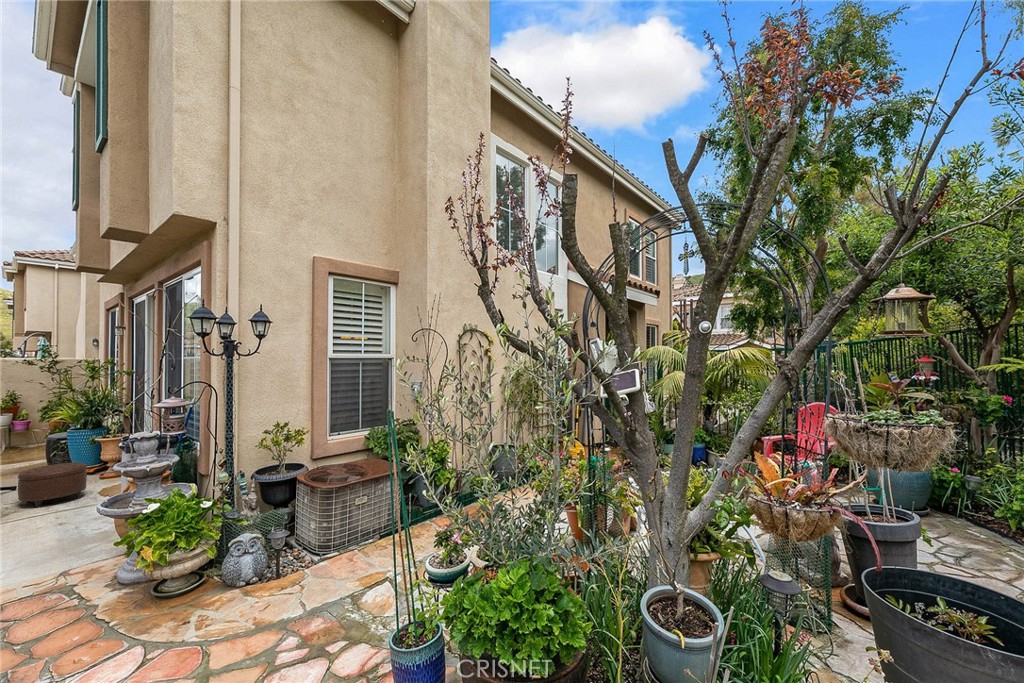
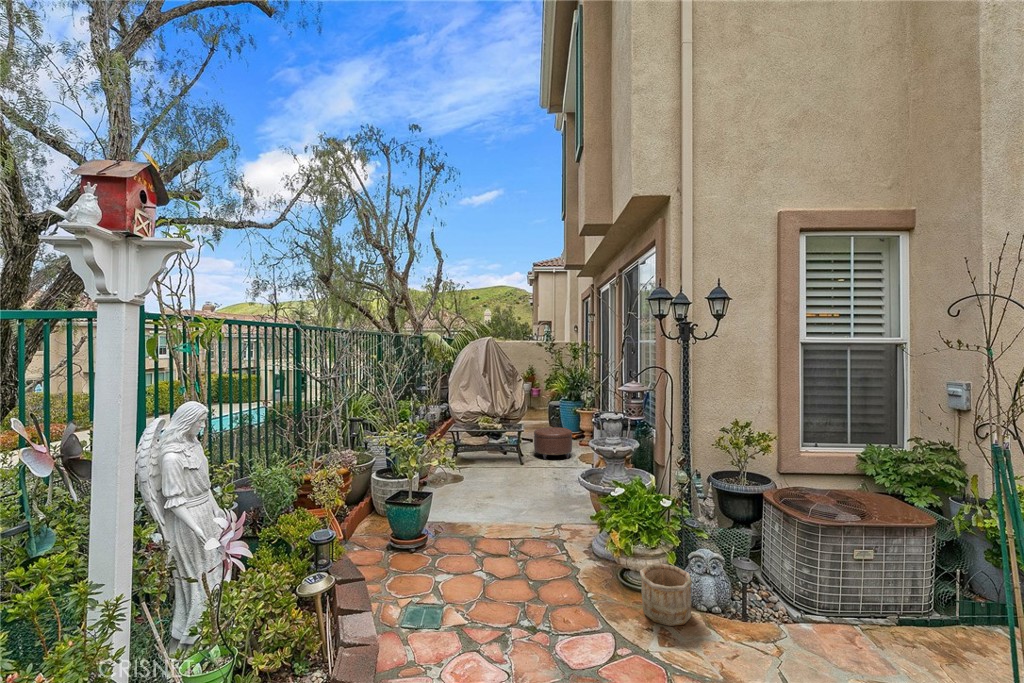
wooden bucket: none [175,558,230,615] -> present [640,563,692,626]

